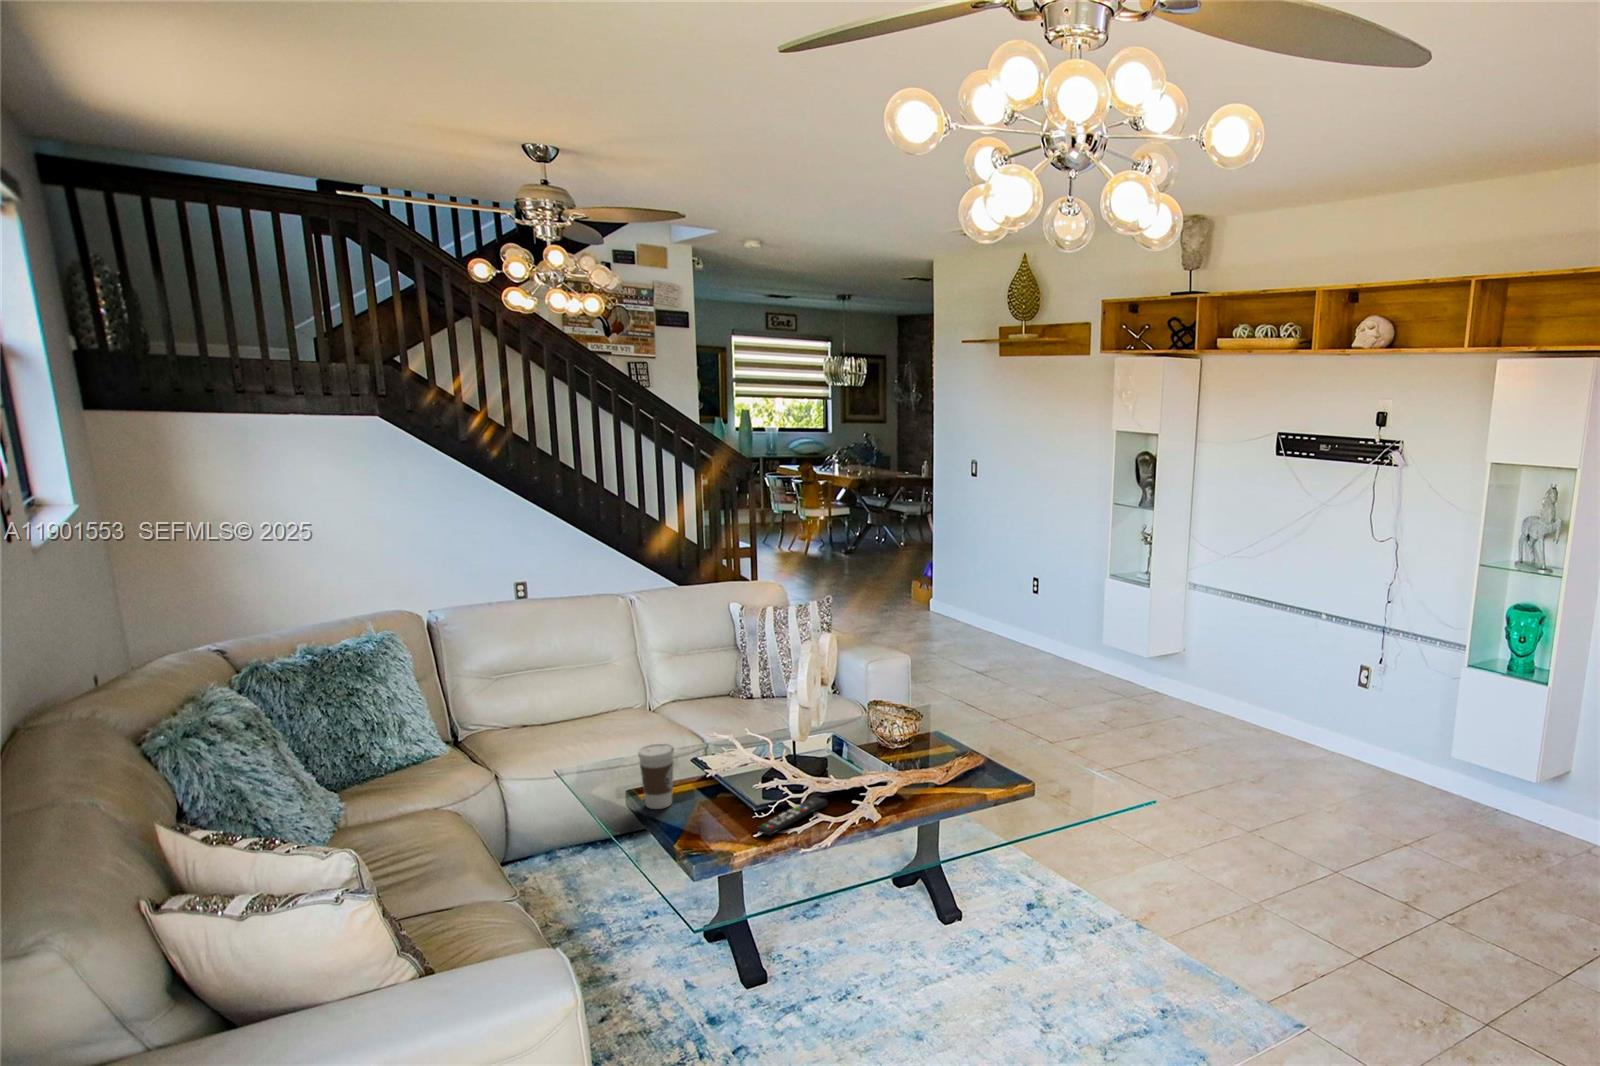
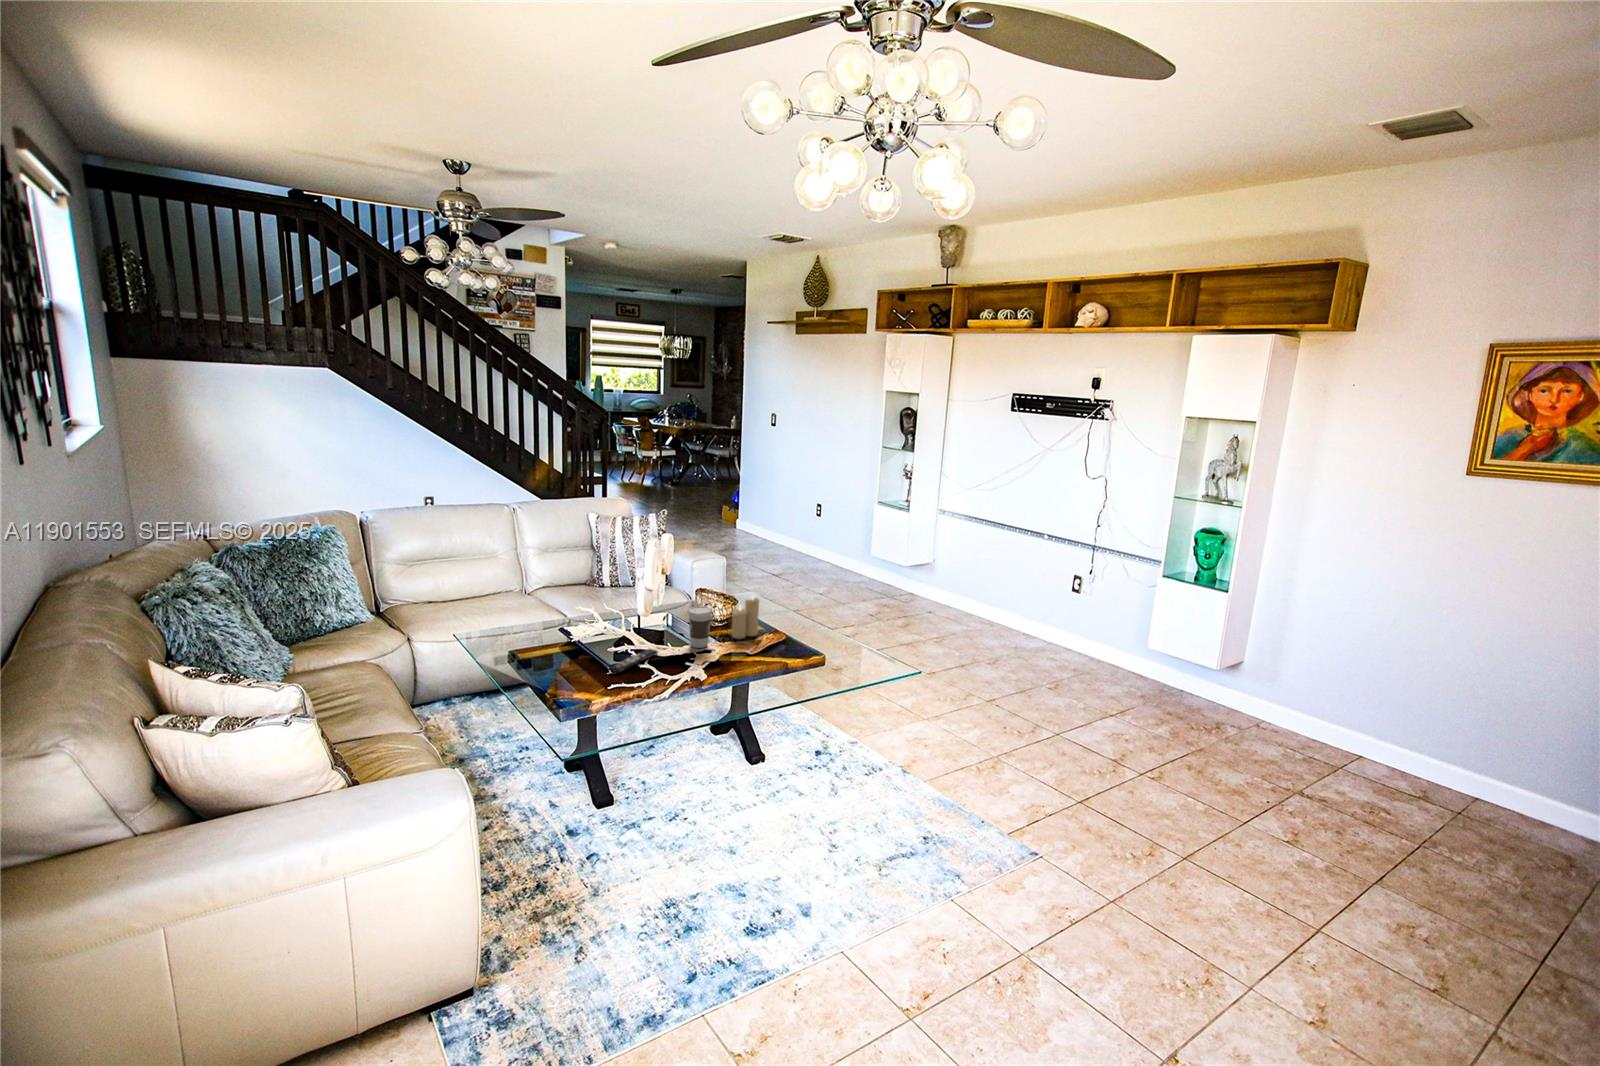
candle: none [938,706,979,779] -> present [731,594,759,639]
coffee cup: present [638,744,675,809] -> present [688,606,712,648]

